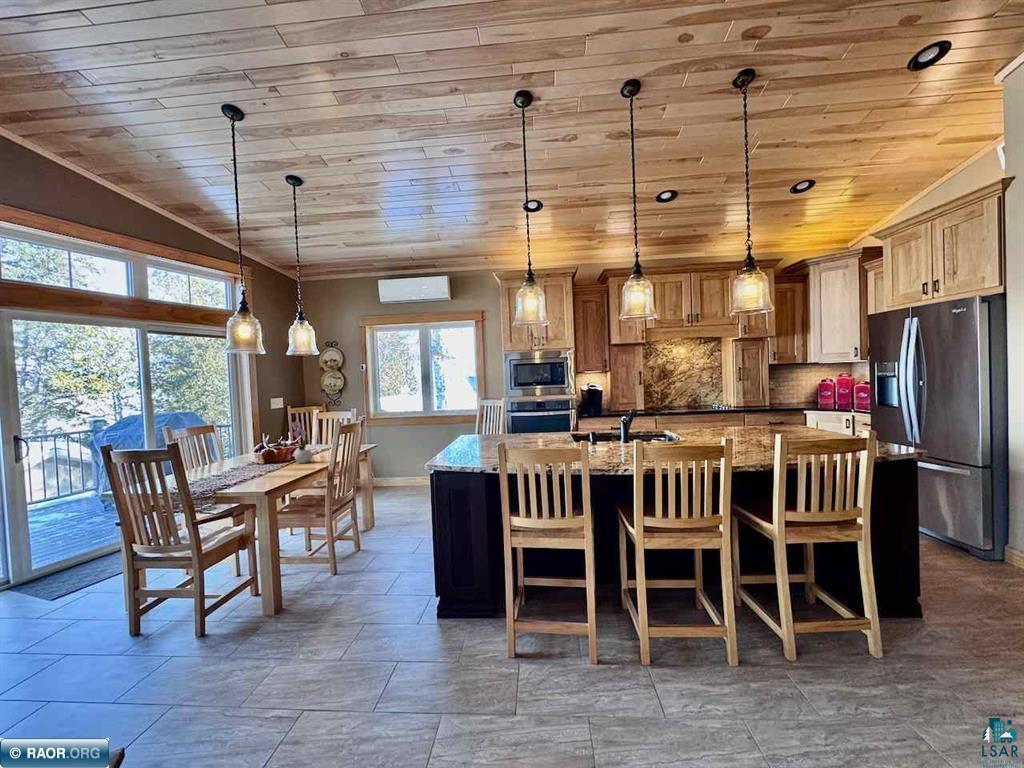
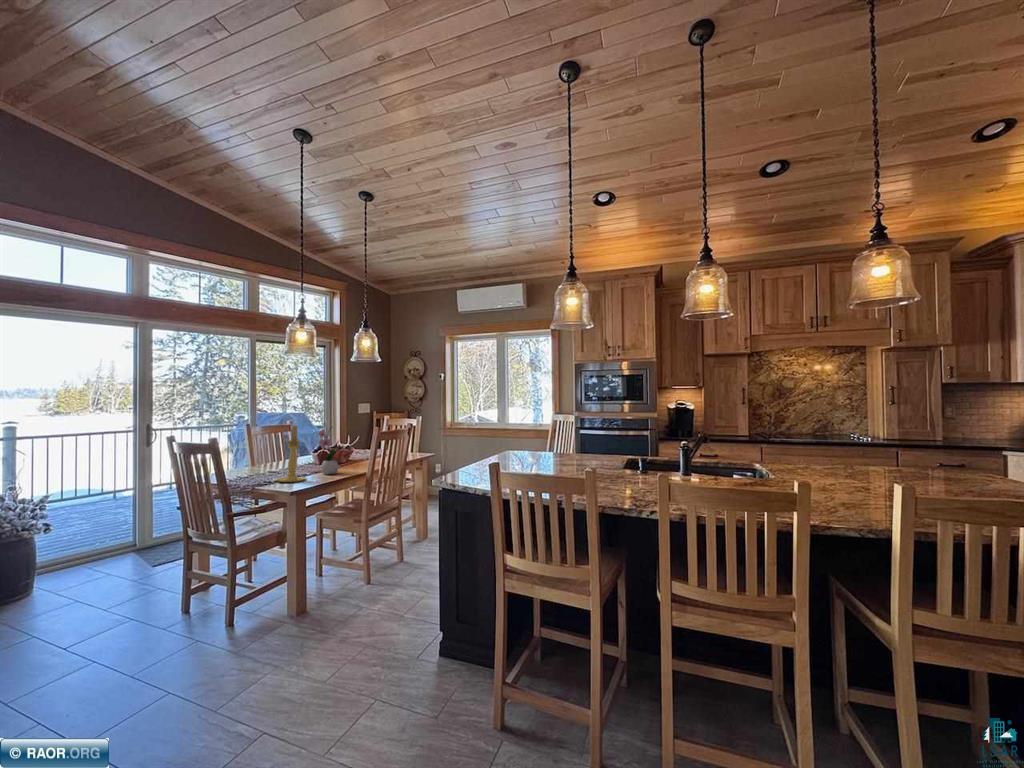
candle holder: none [262,417,290,471] -> present [277,426,306,482]

